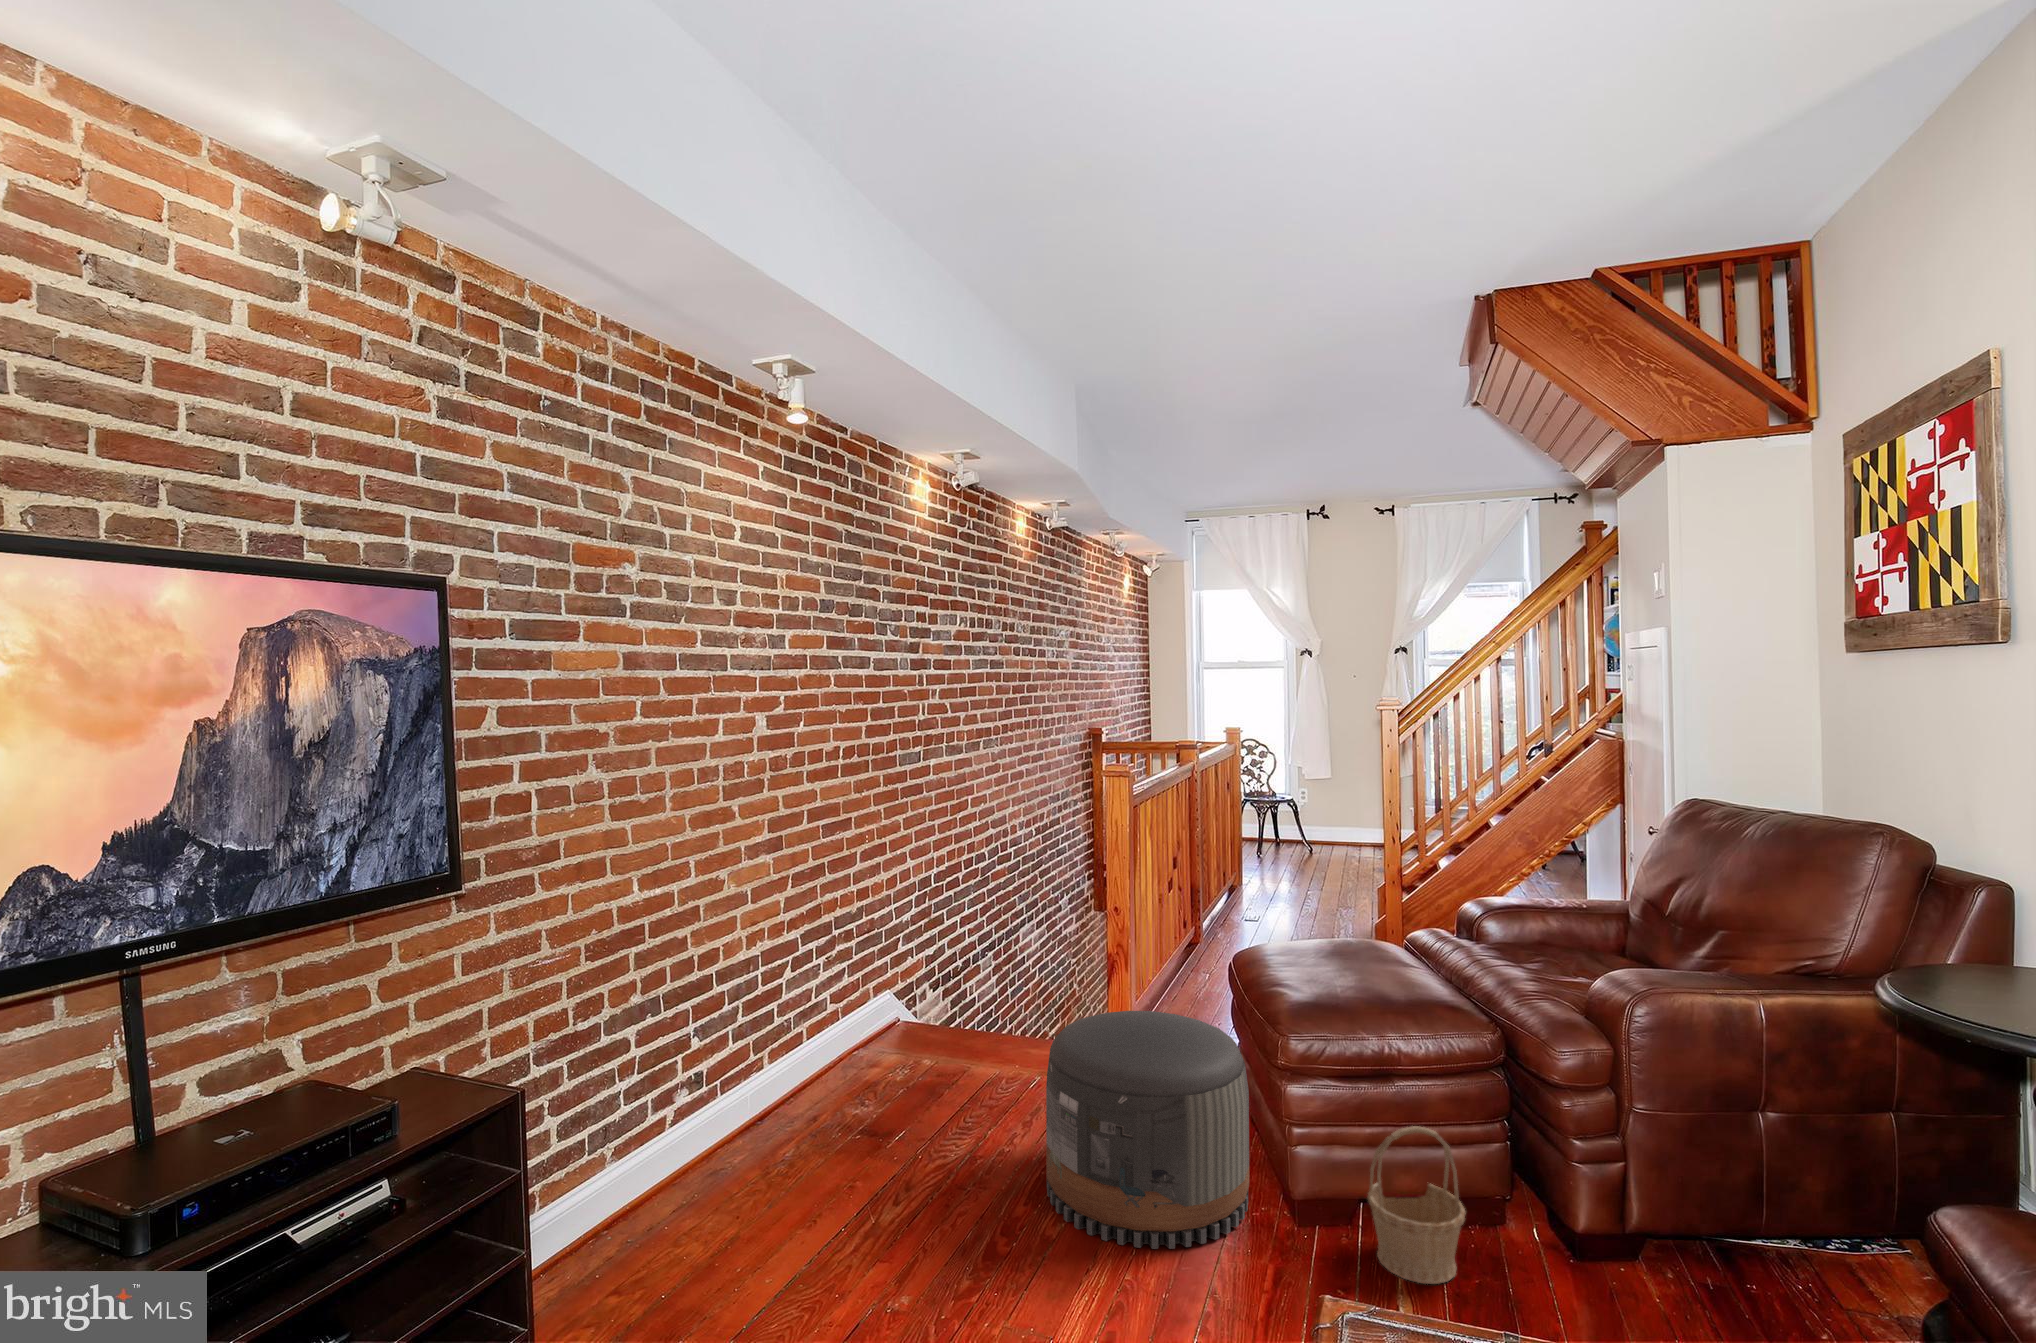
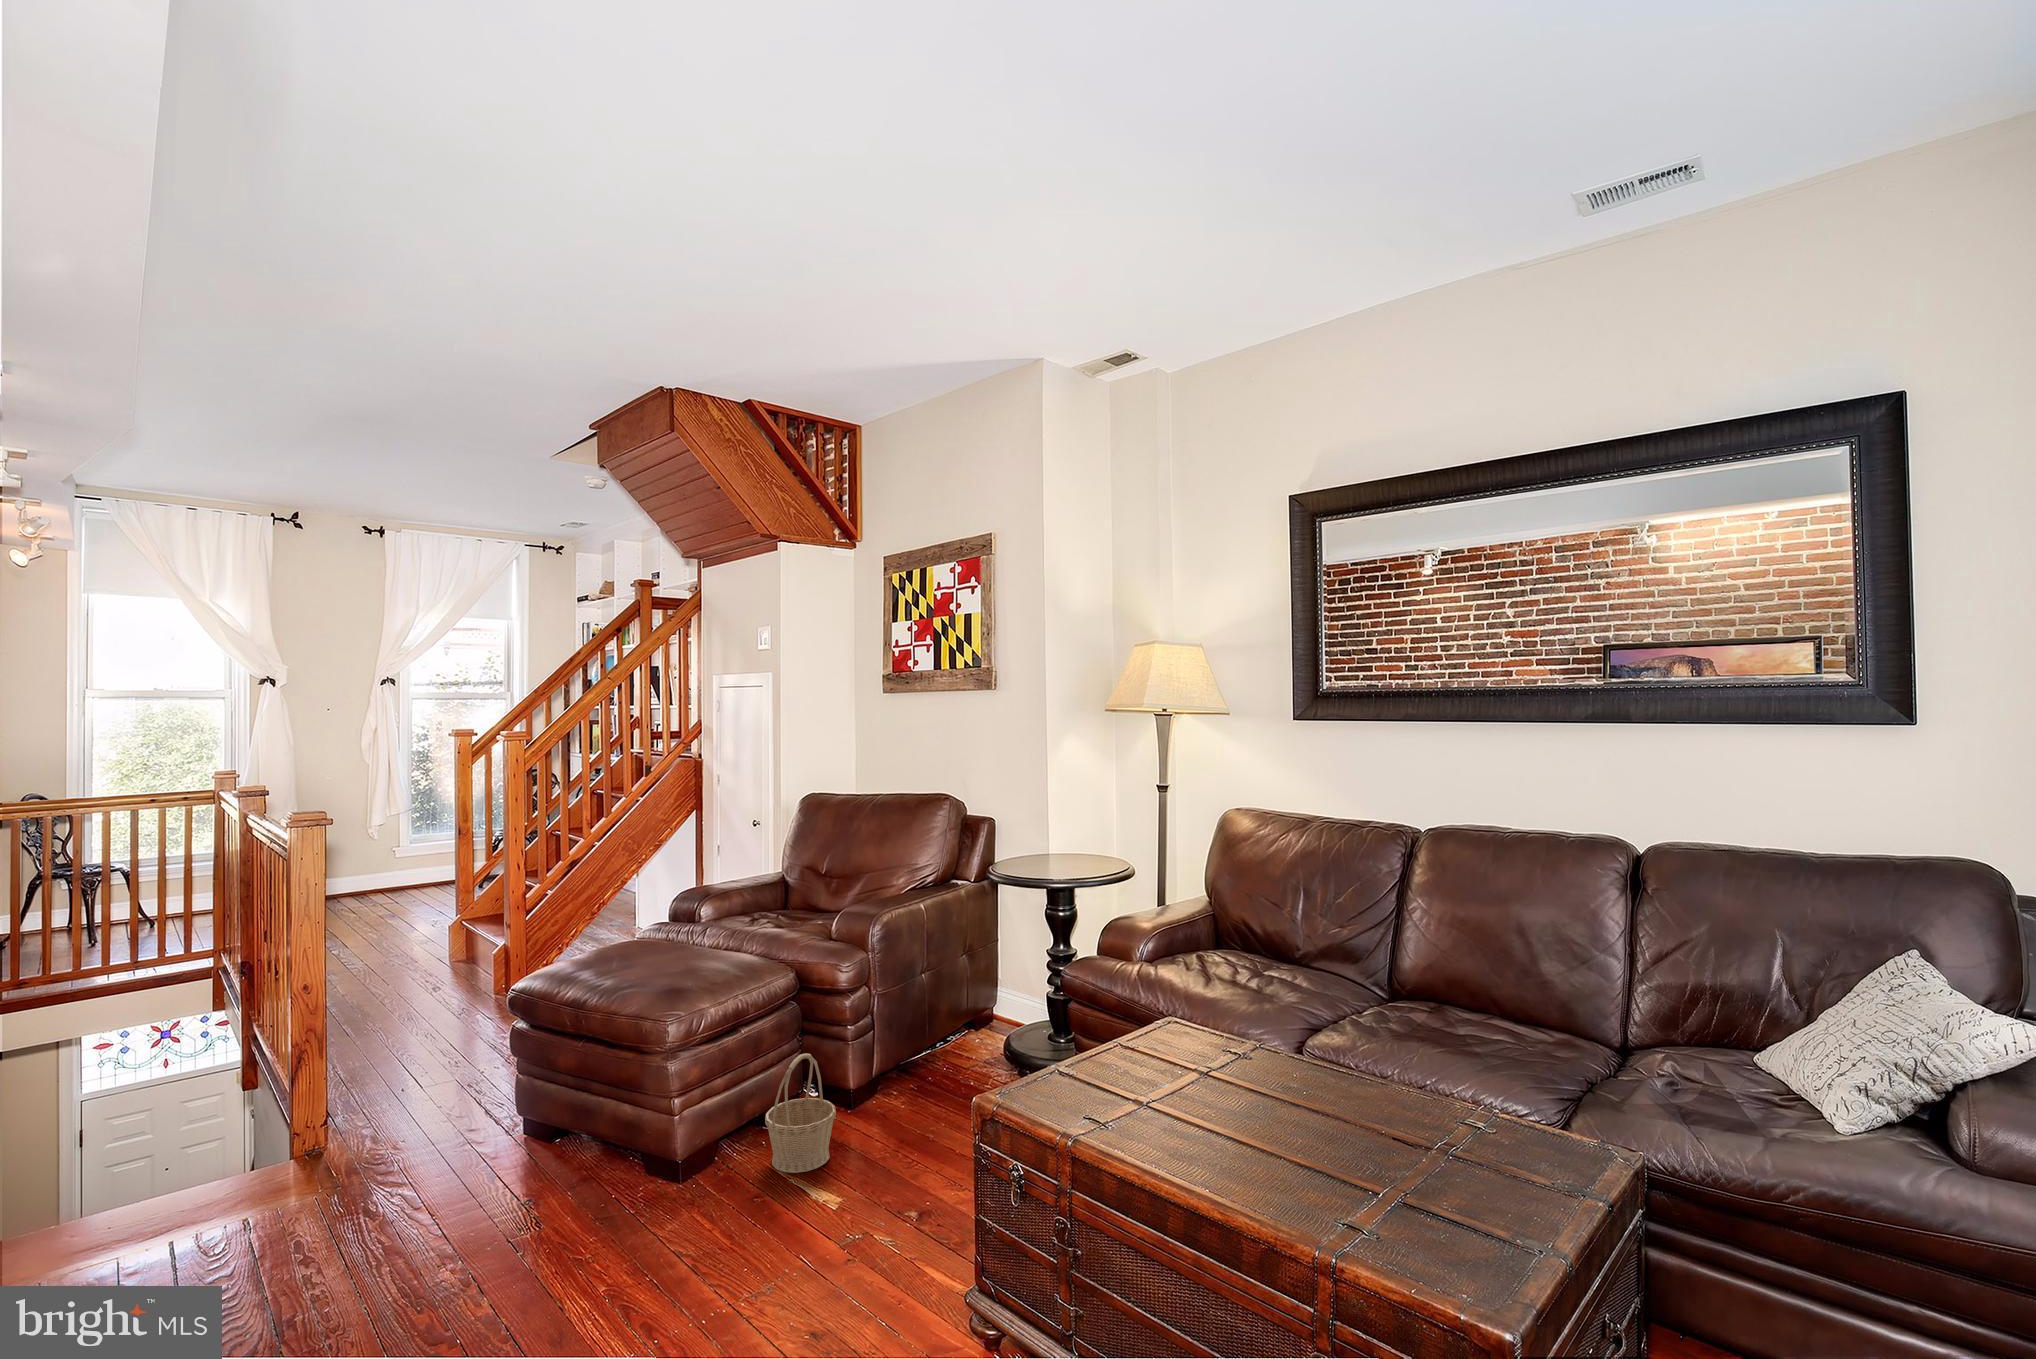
pouf: present [1046,1011,1249,1249] -> none [451,1049,677,1298]

